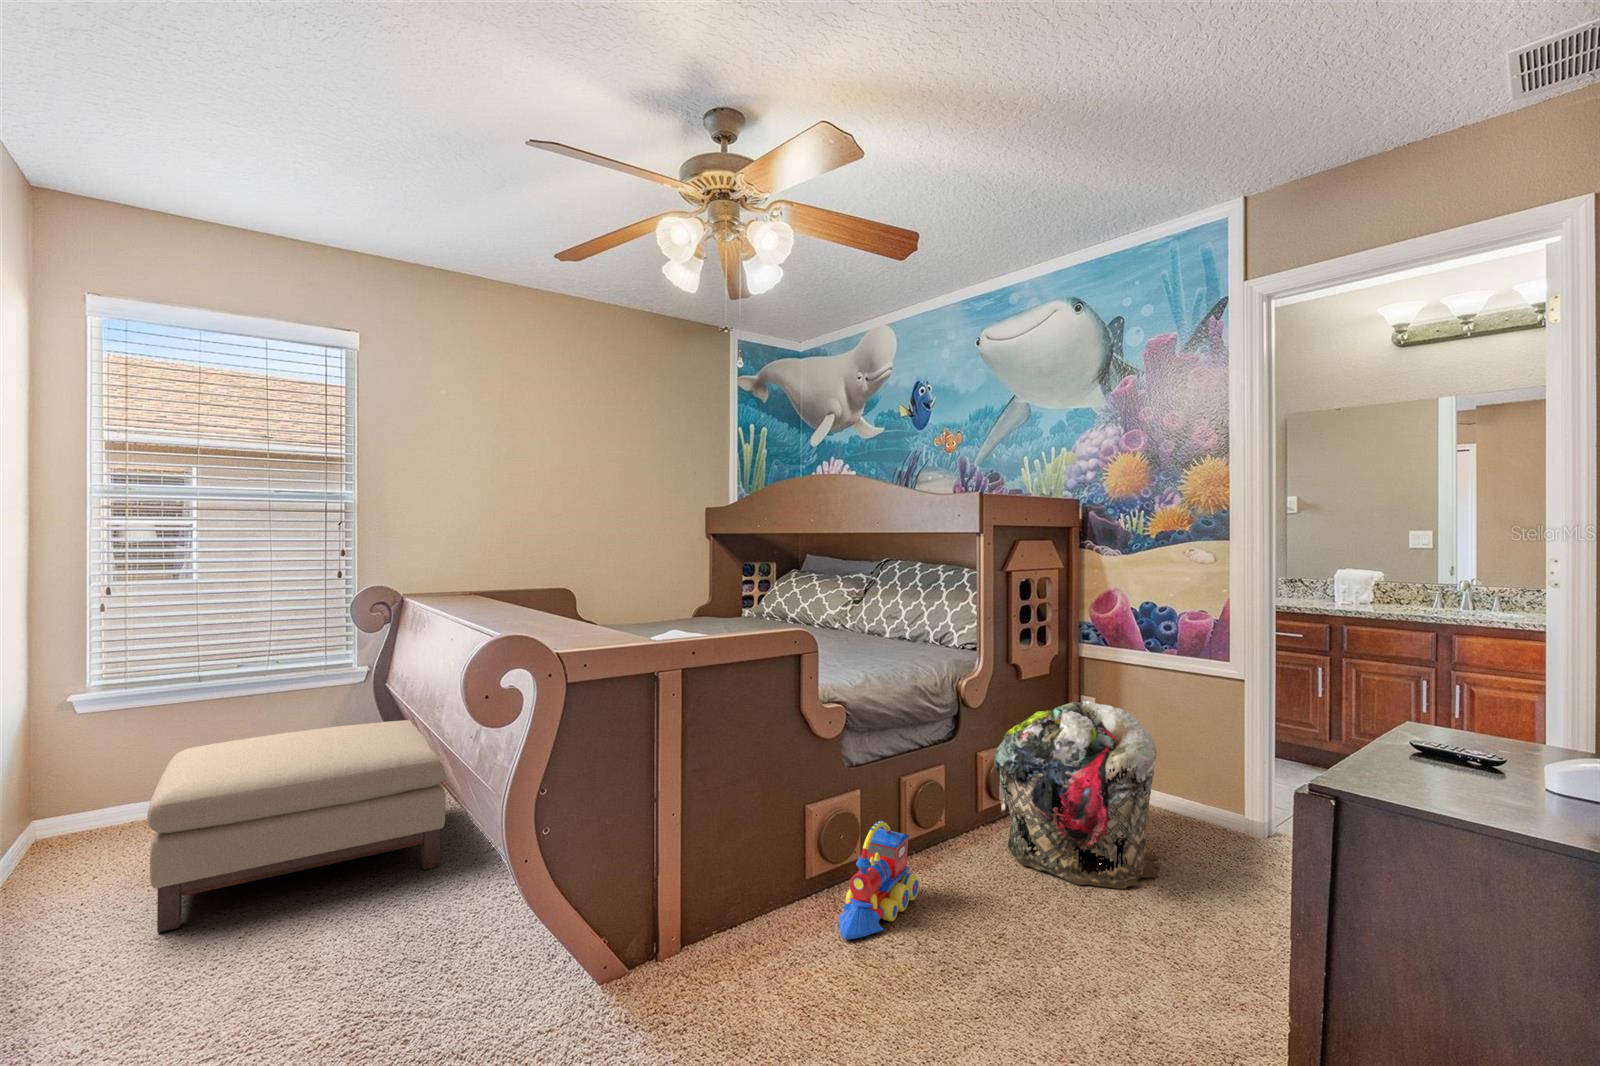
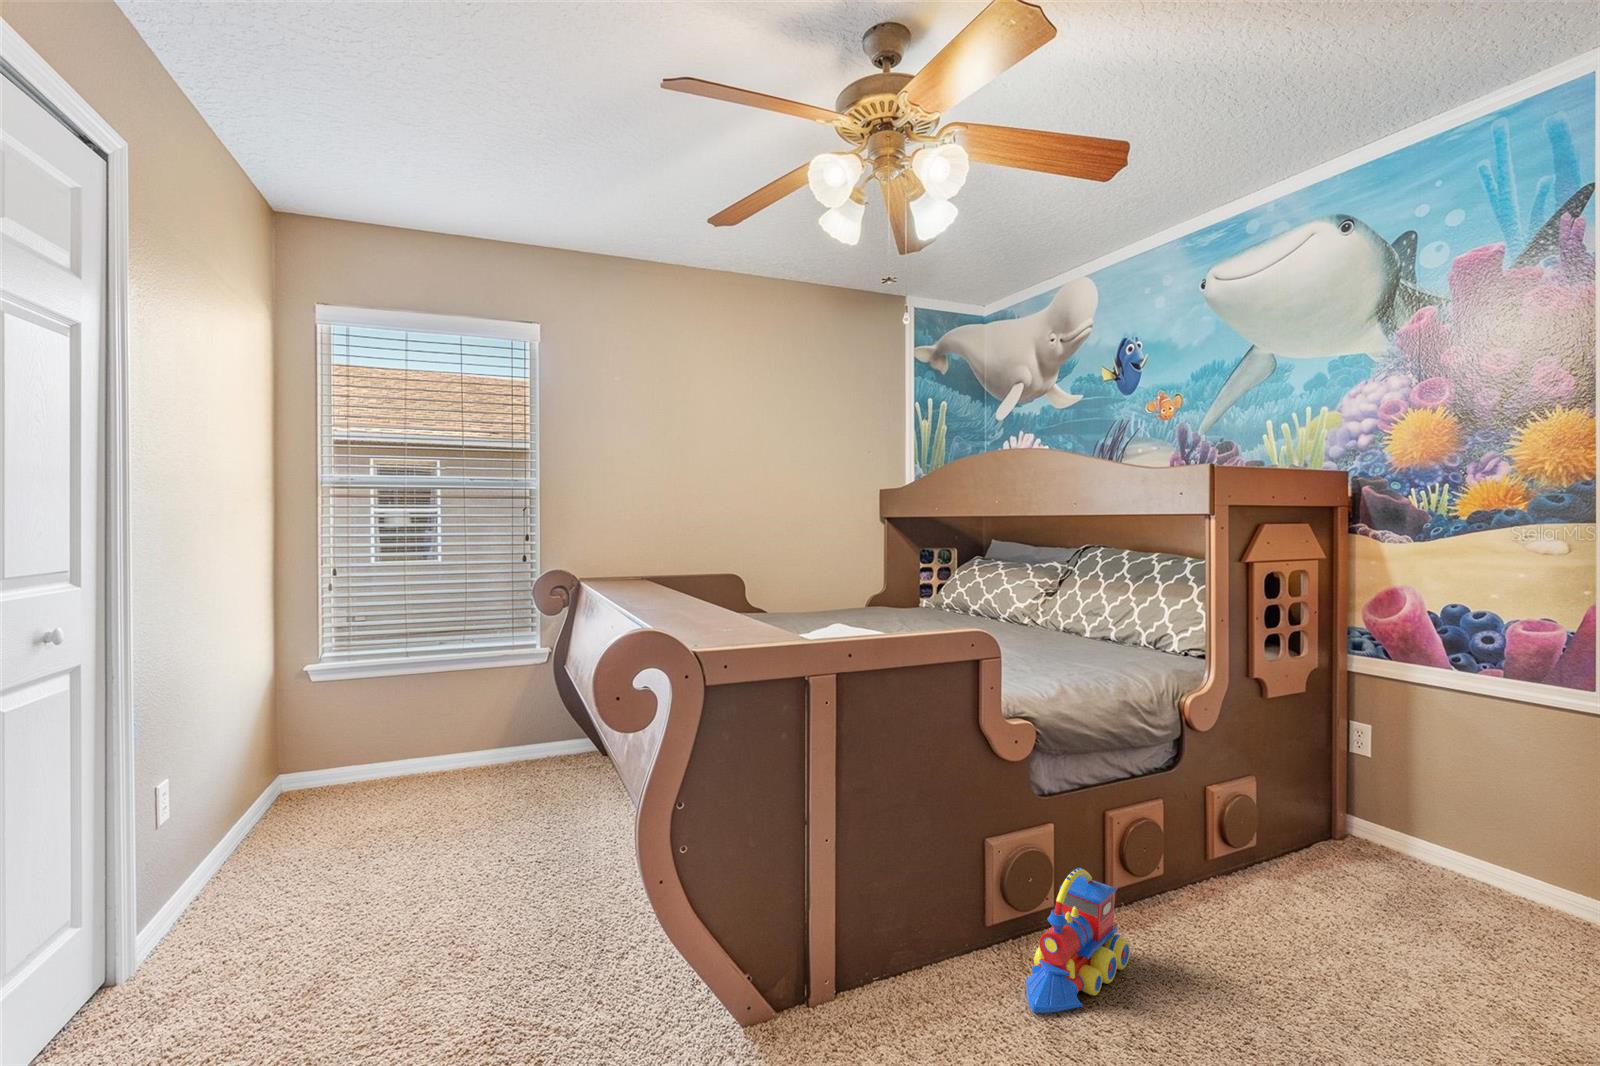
laundry basket: present [994,701,1160,889] -> none [1229,733,1485,994]
ottoman: present [147,720,446,933] -> none [340,706,607,899]

